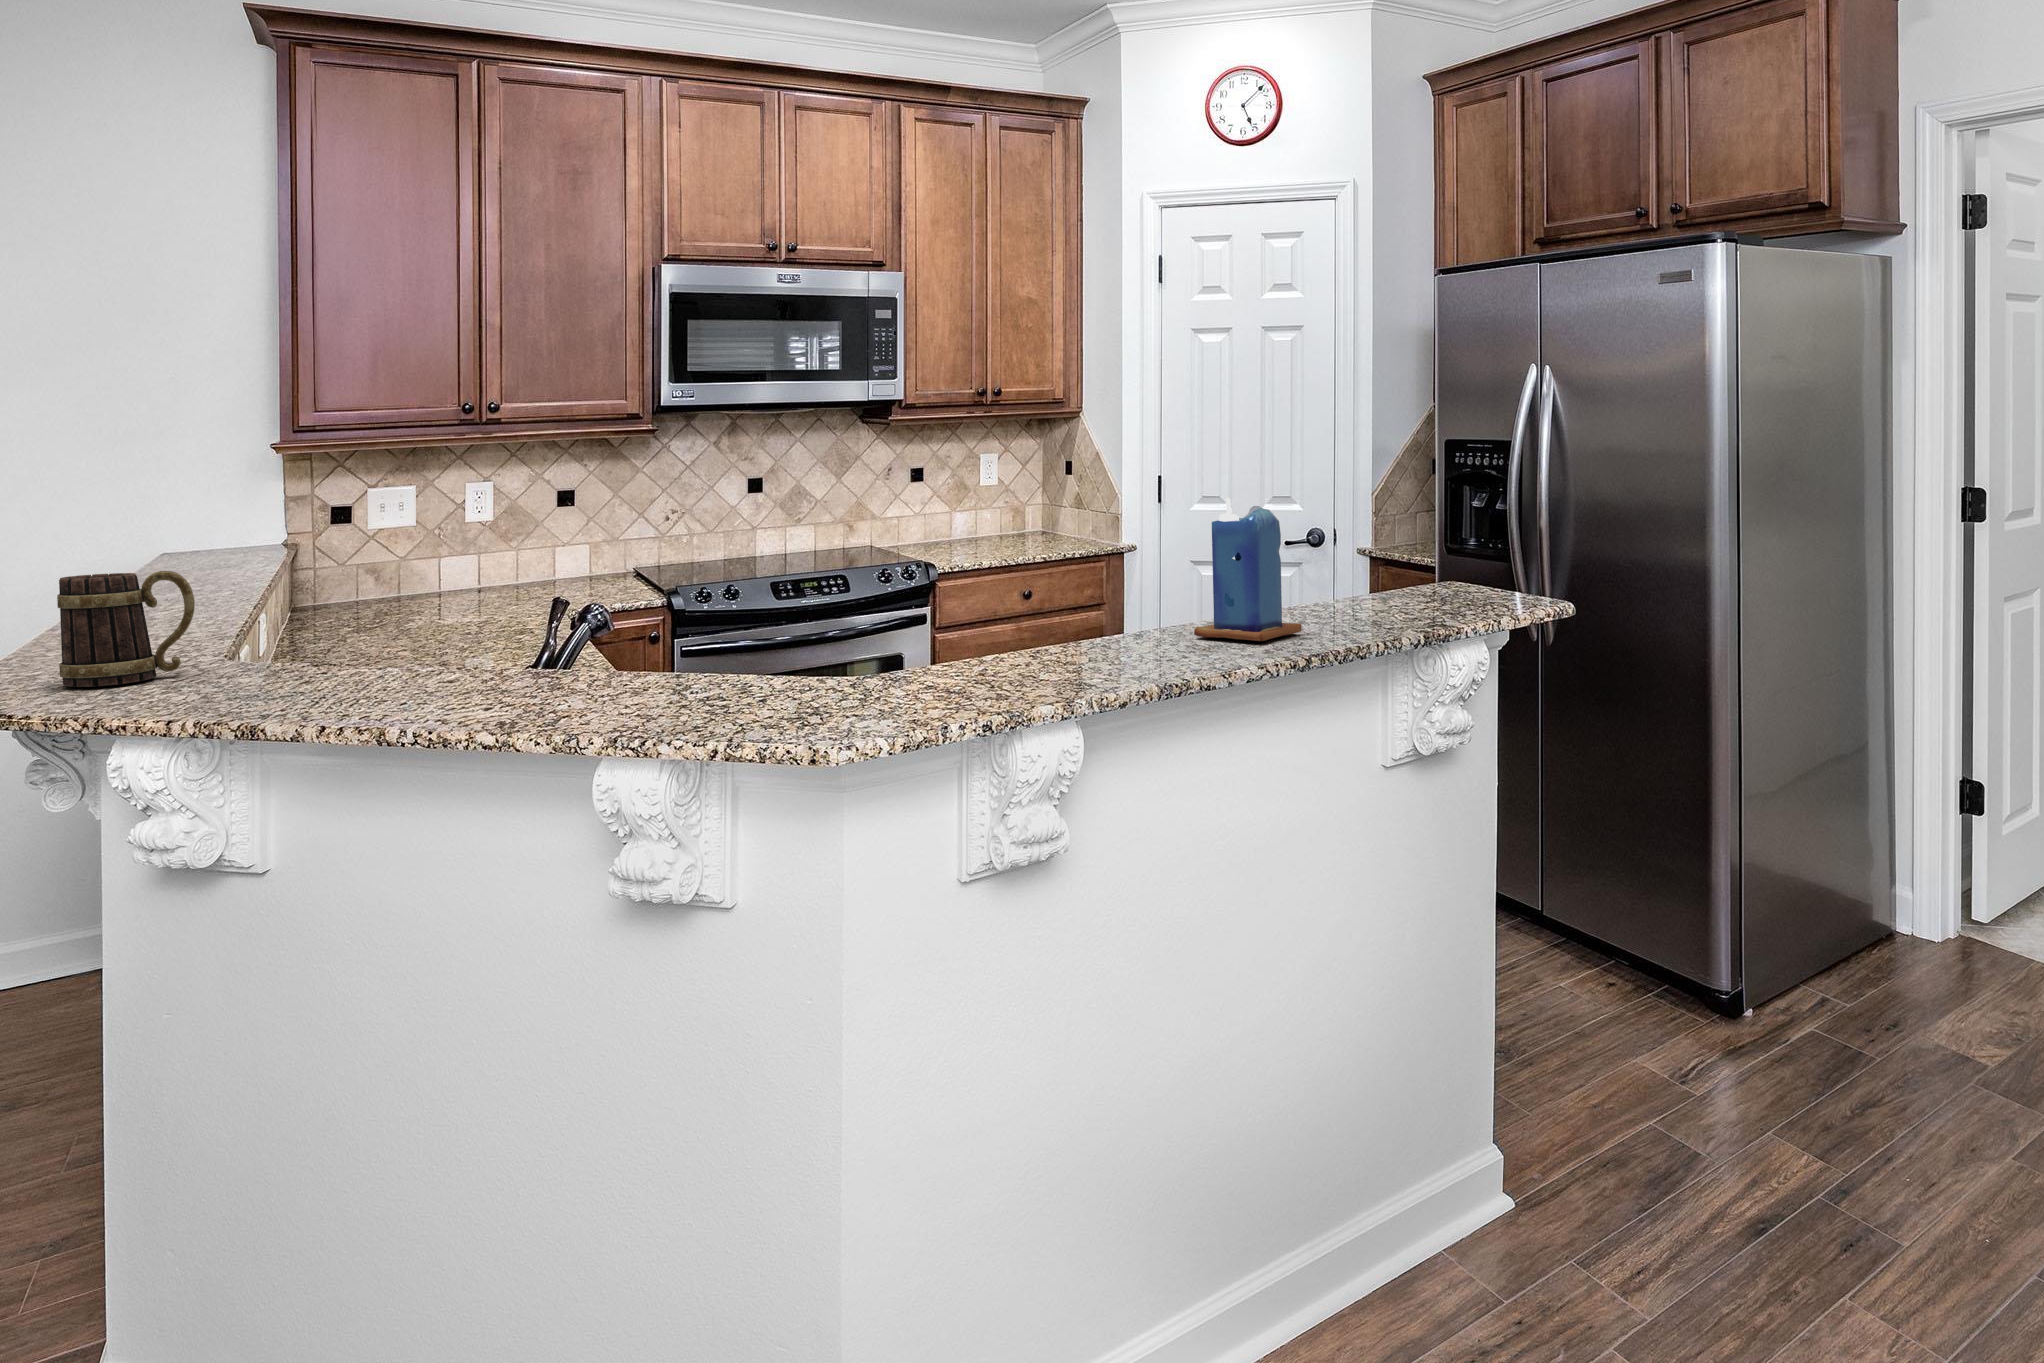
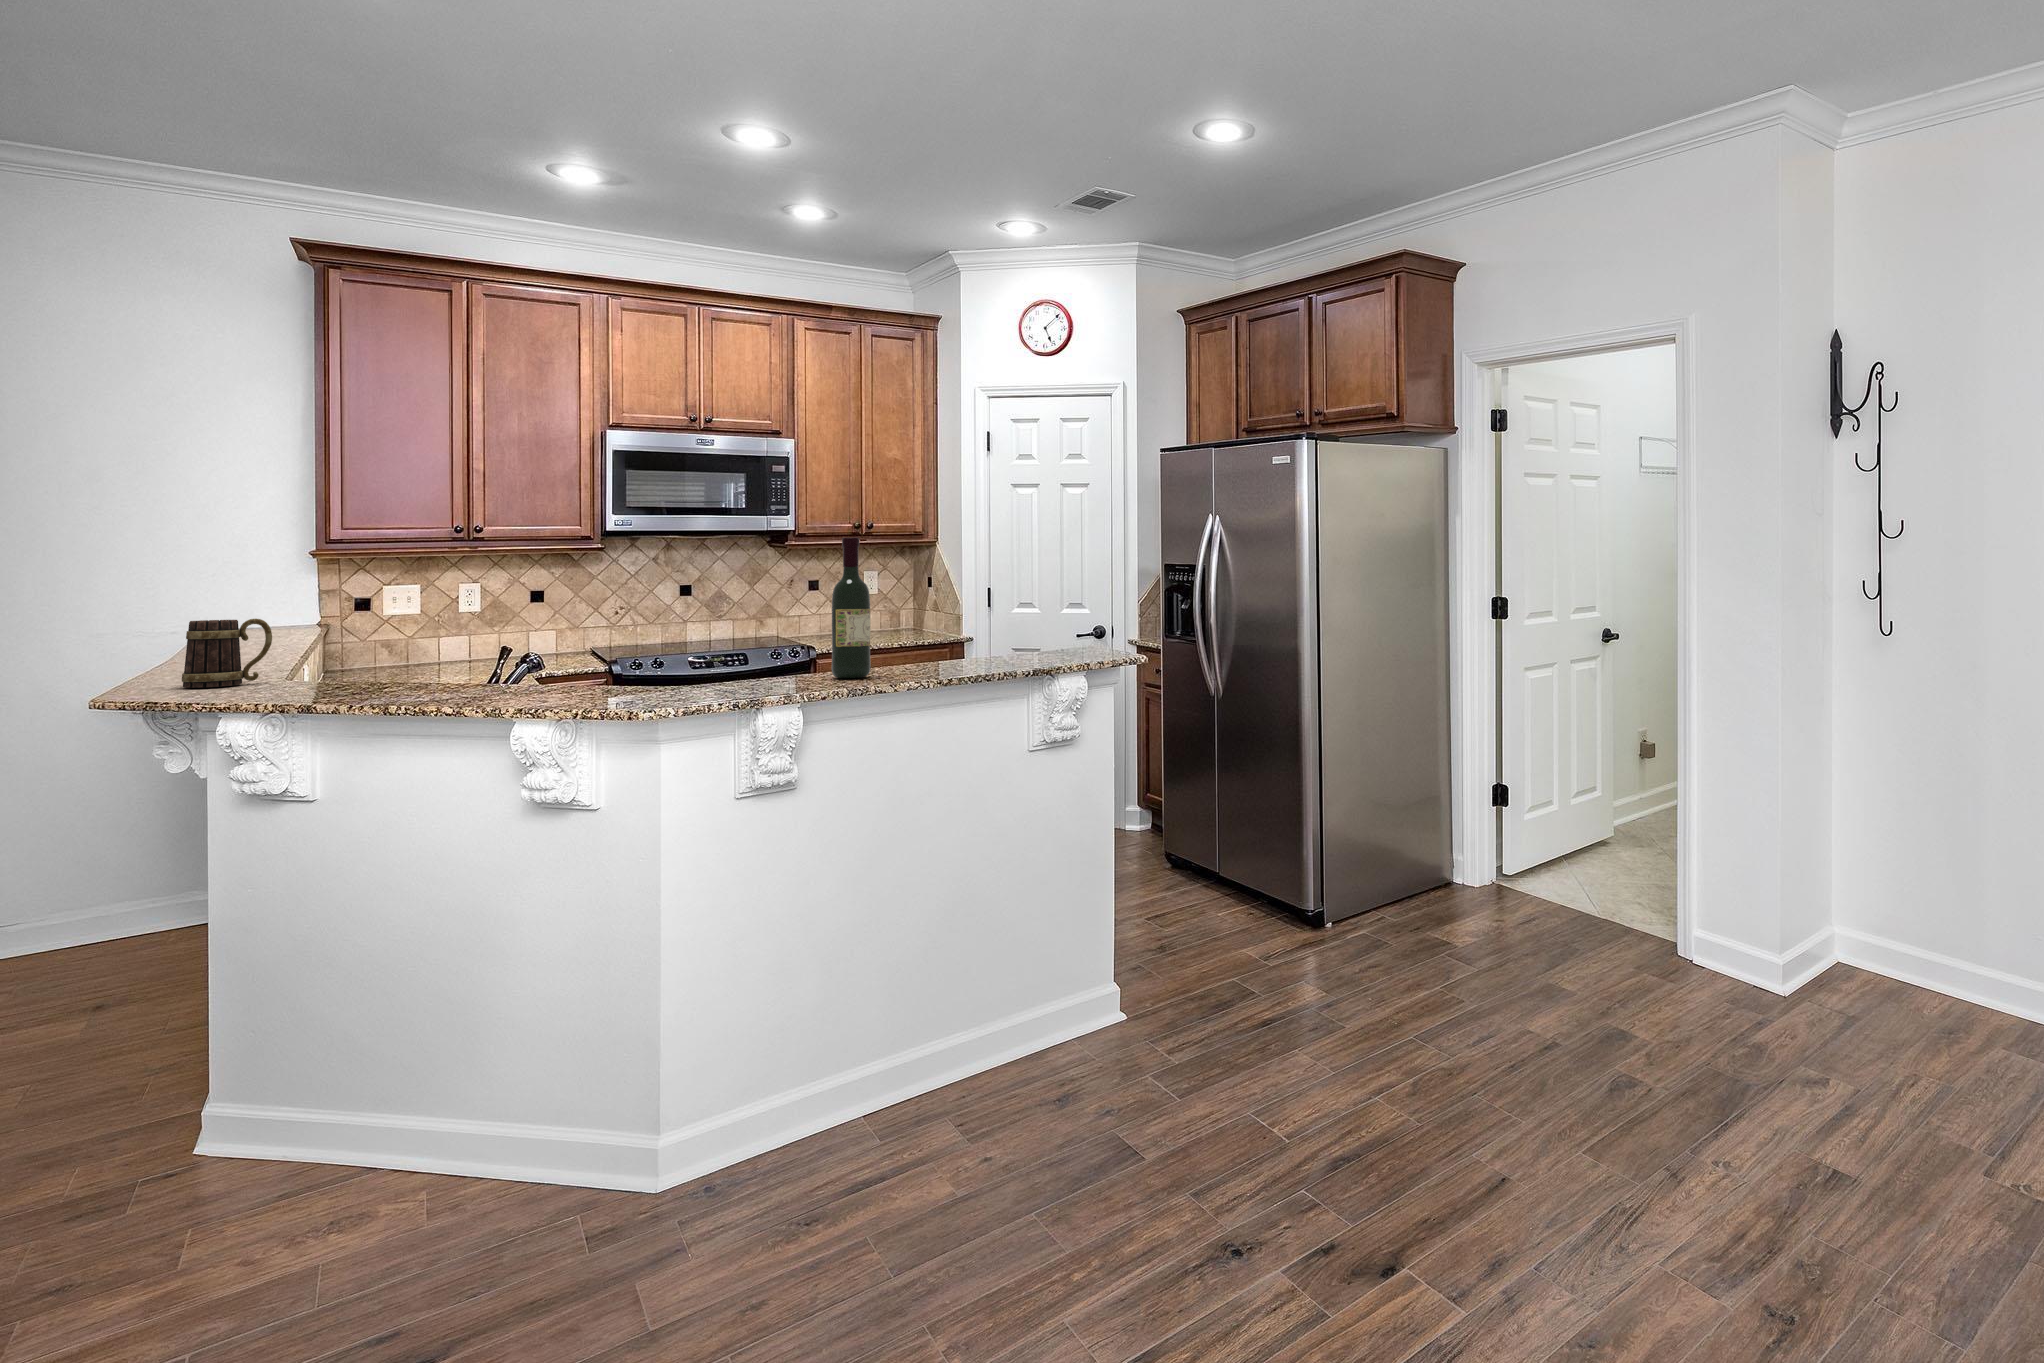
wine bottle: none [1085,429,1149,667] -> present [832,538,871,678]
candle: present [1194,497,1301,641] -> none [914,582,983,668]

